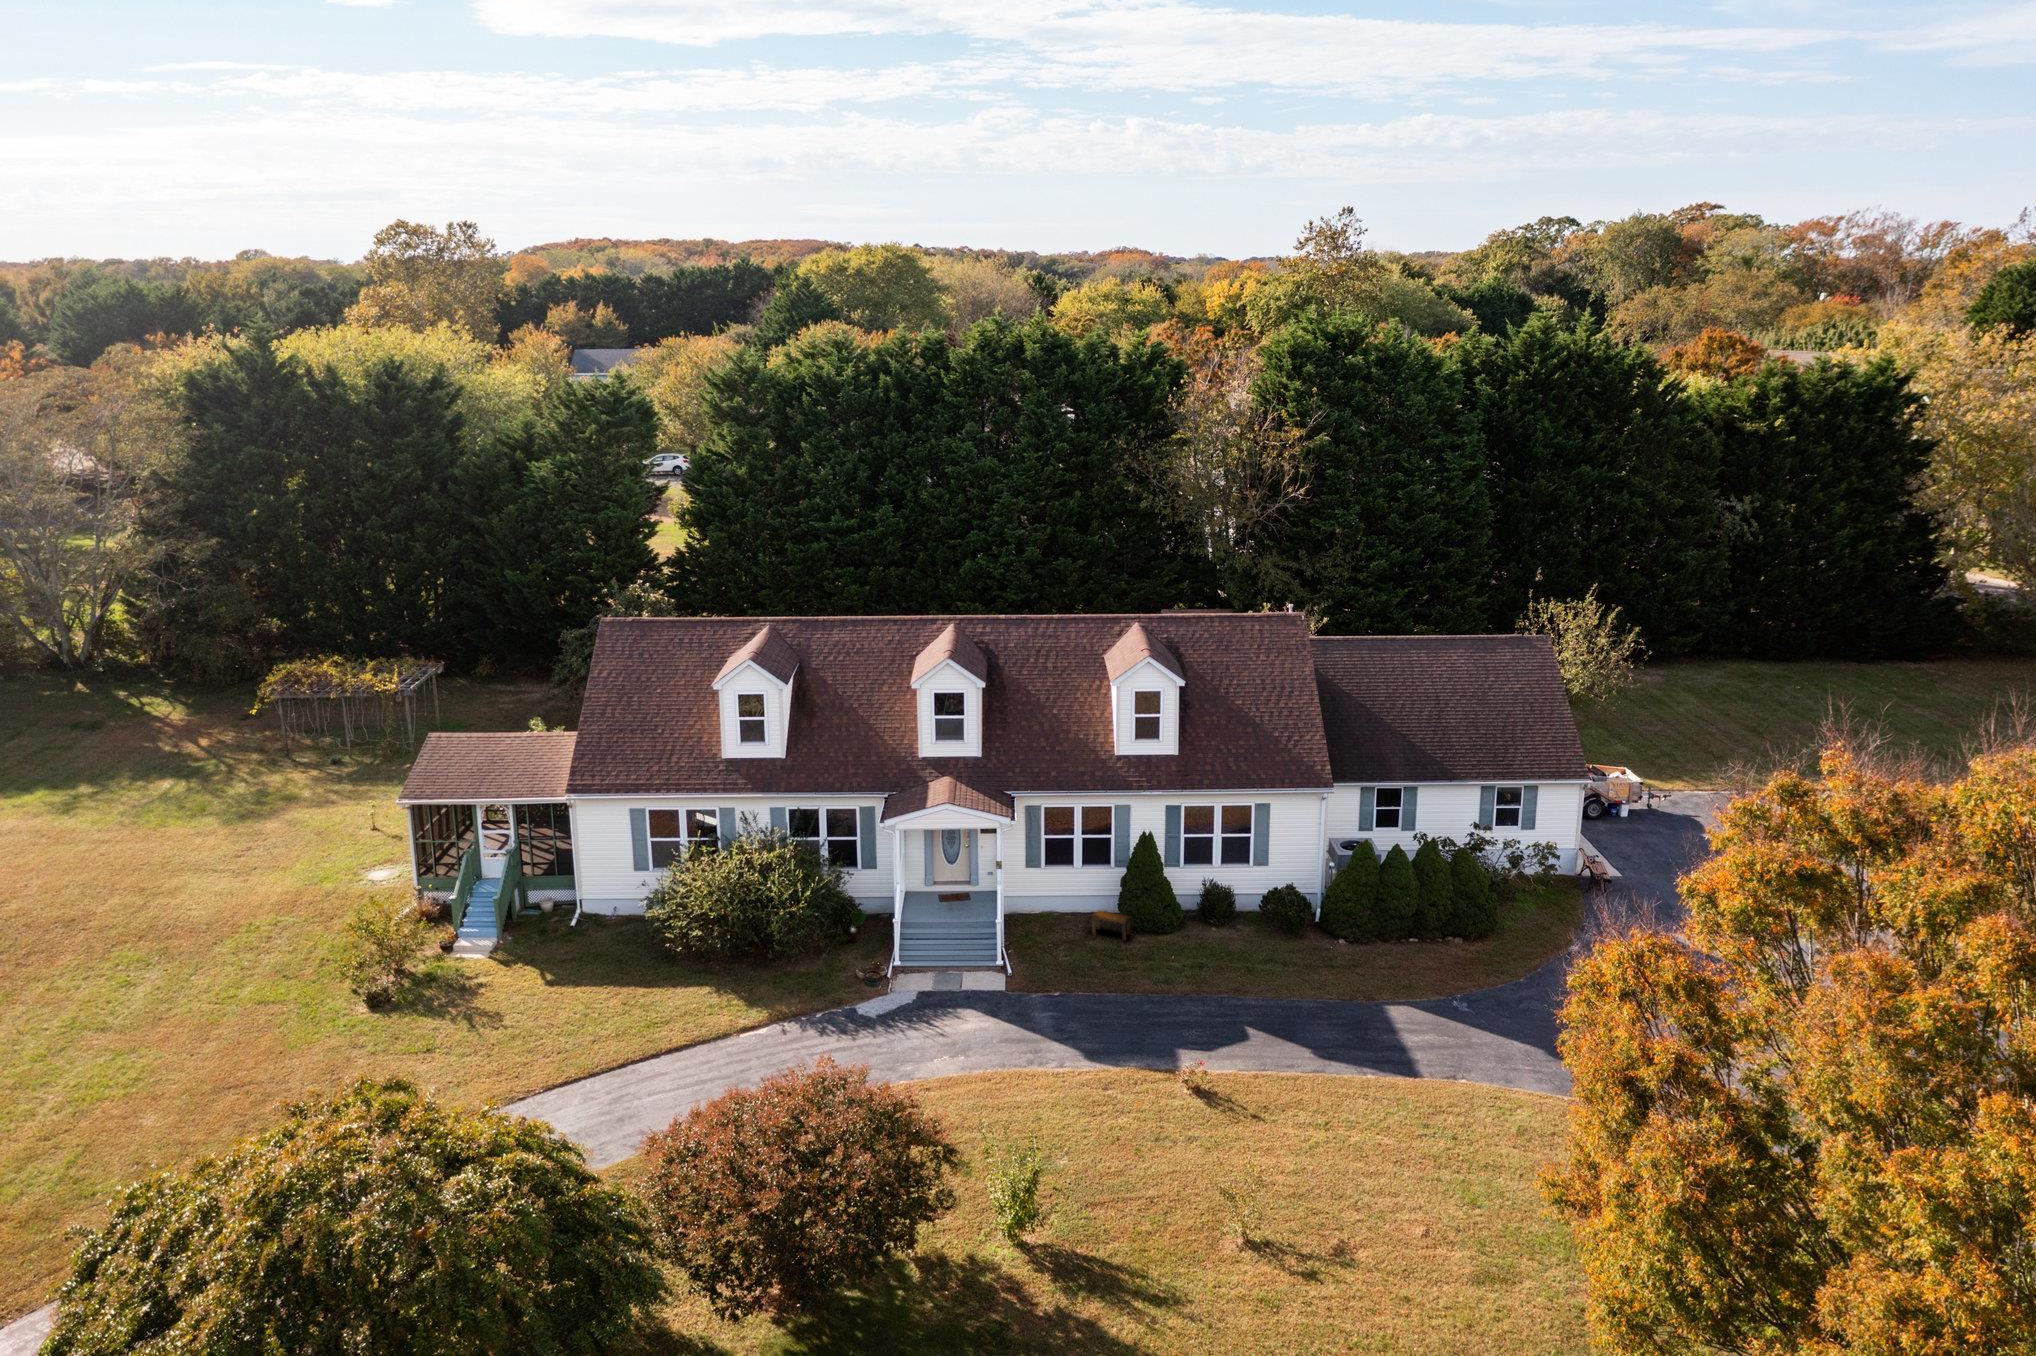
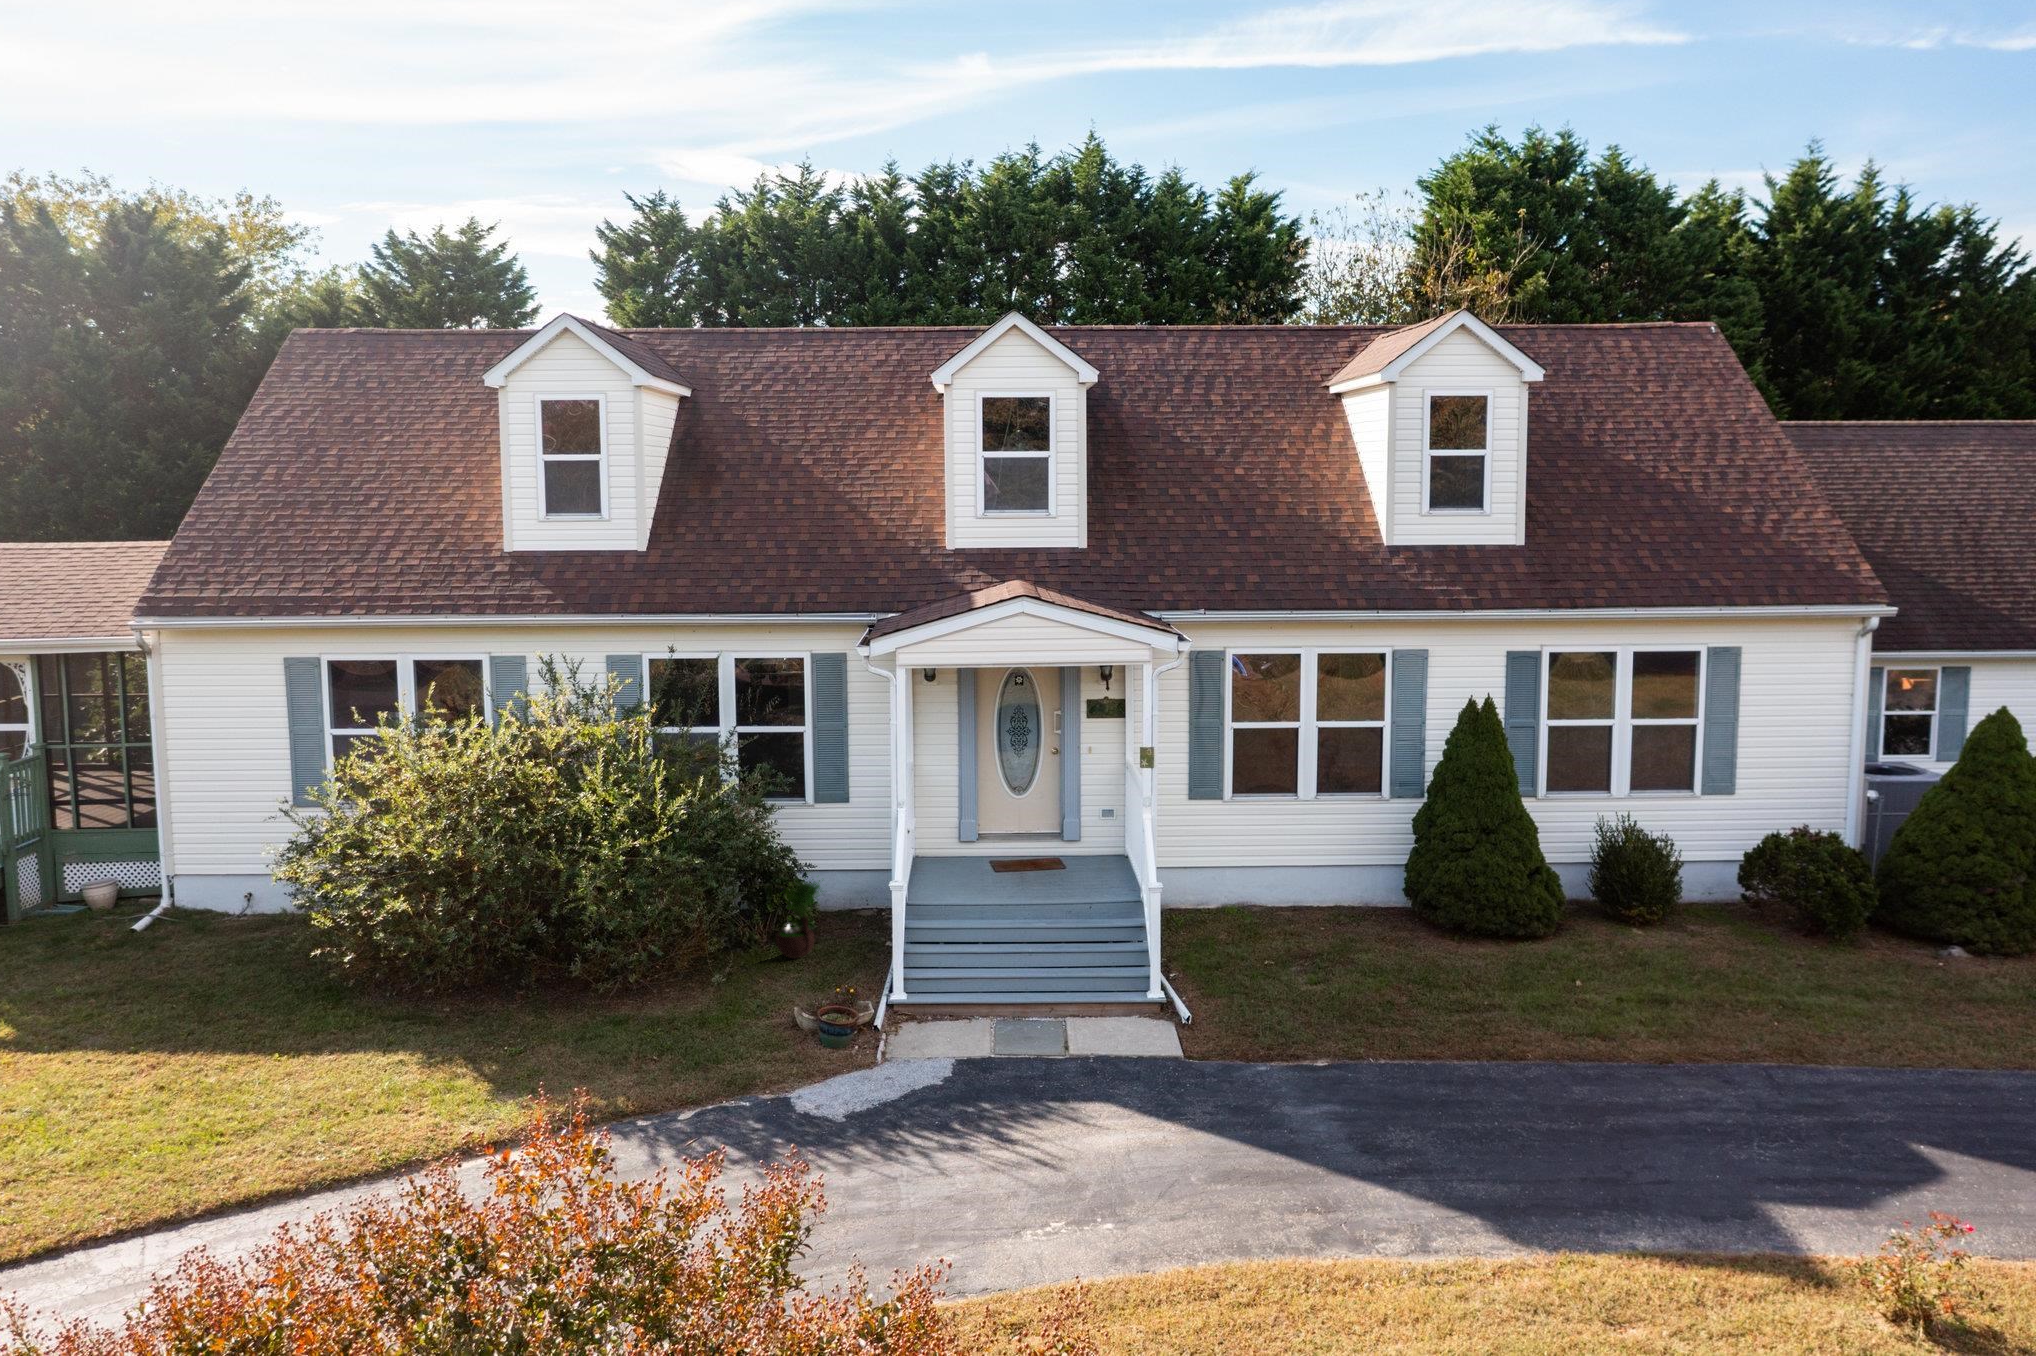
bench: present [1092,910,1132,941] -> none [1355,888,1453,955]

